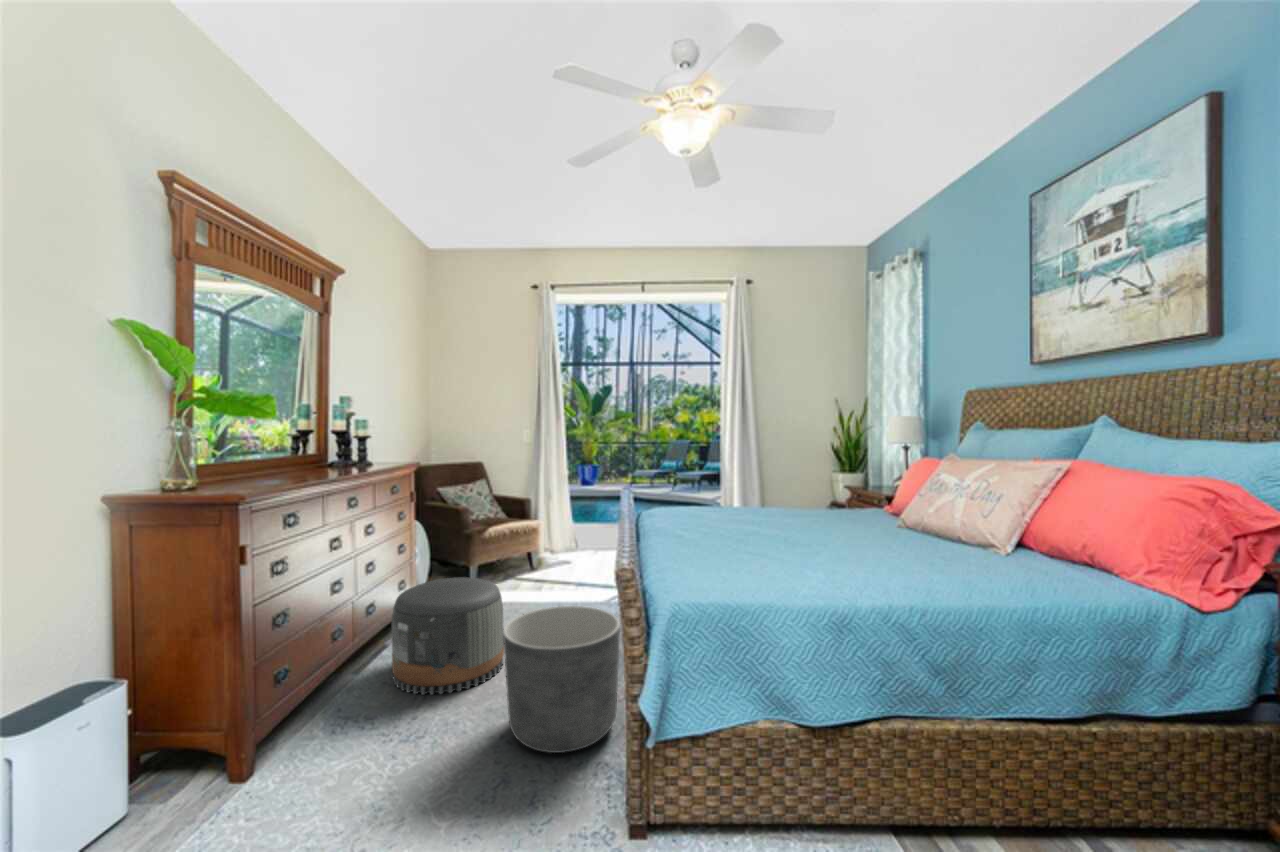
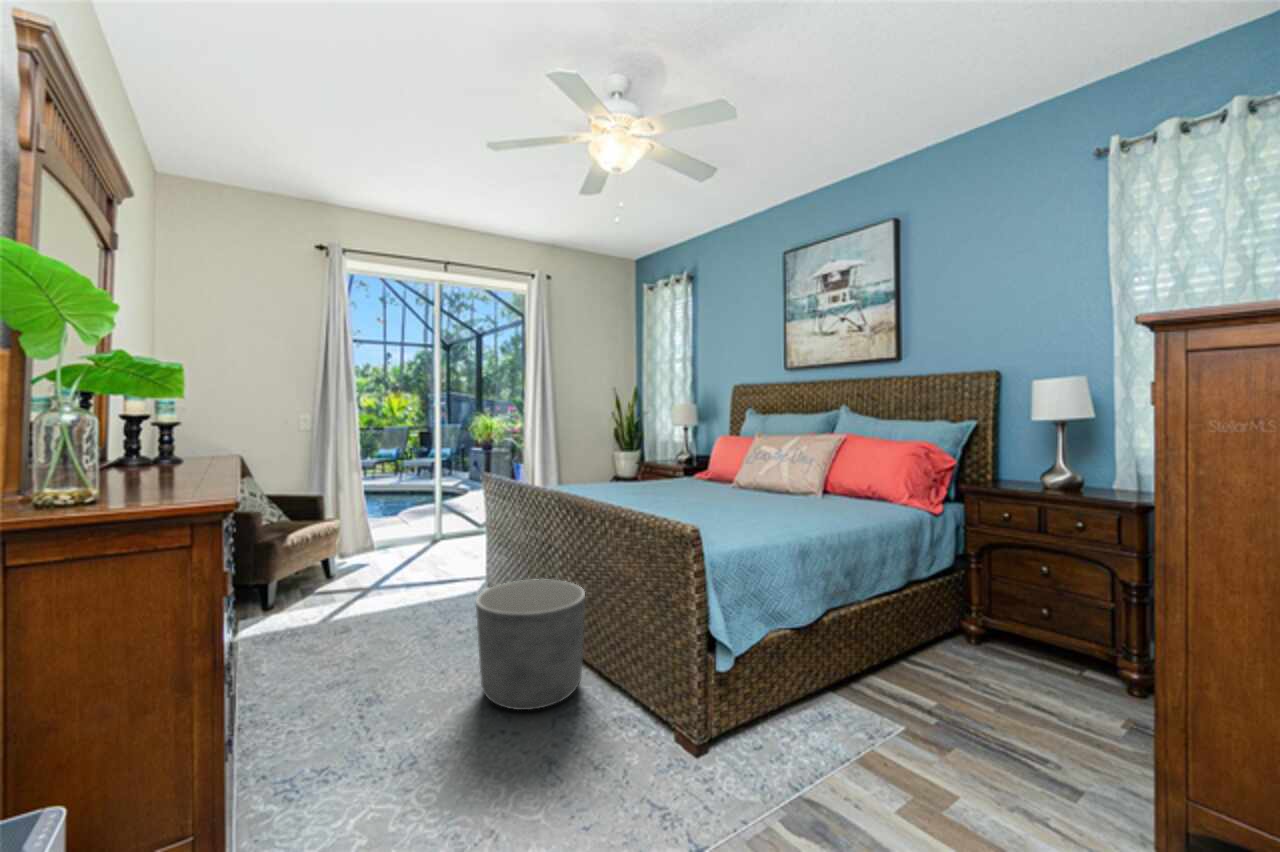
pouf: present [392,577,504,695] -> none [280,579,412,711]

